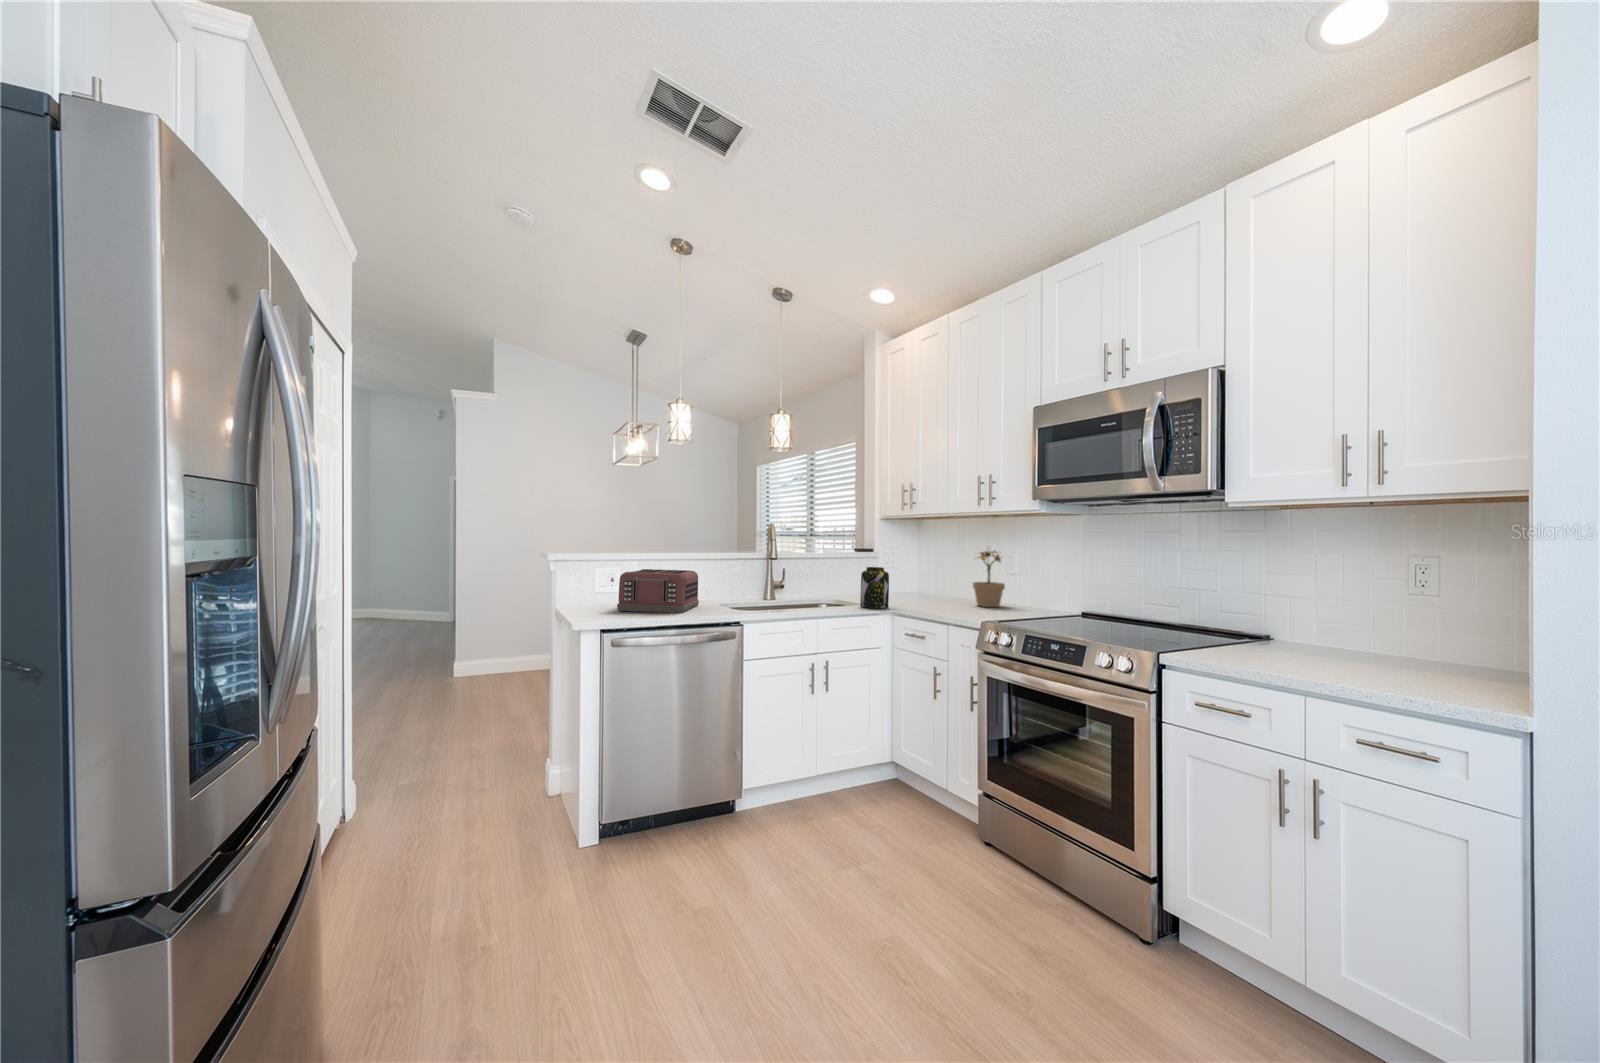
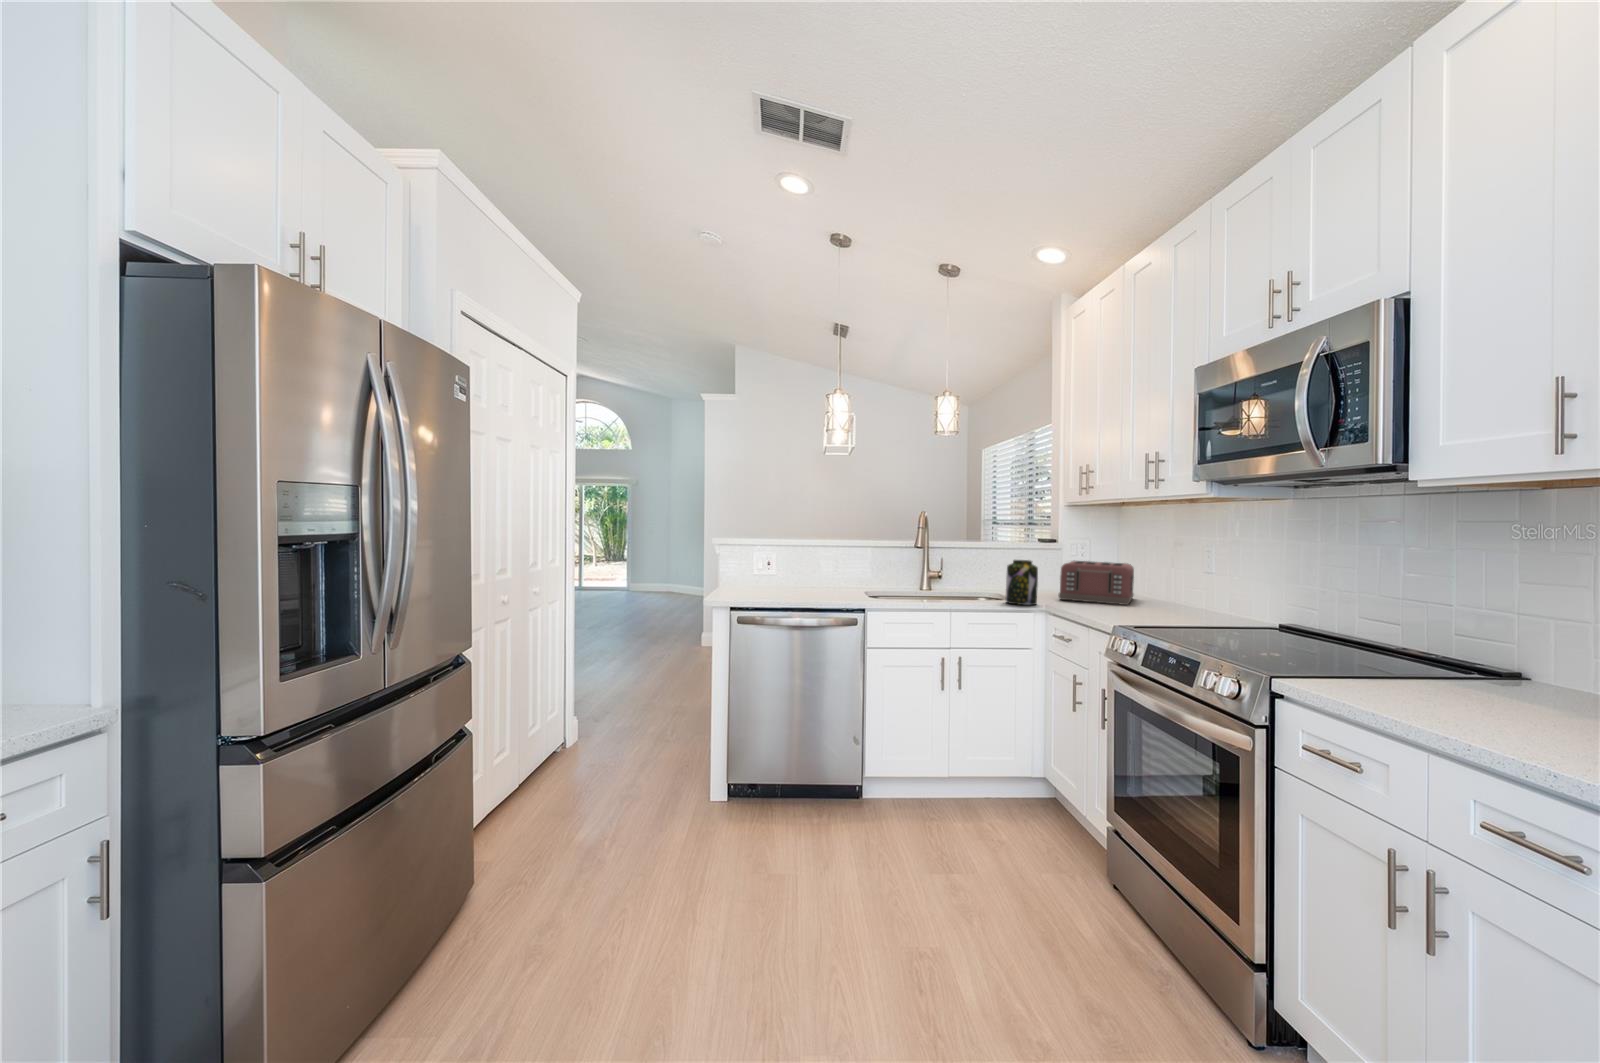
potted plant: present [973,550,1005,607] -> none [1148,539,1192,612]
toaster: present [617,569,699,613] -> present [1059,561,1134,605]

